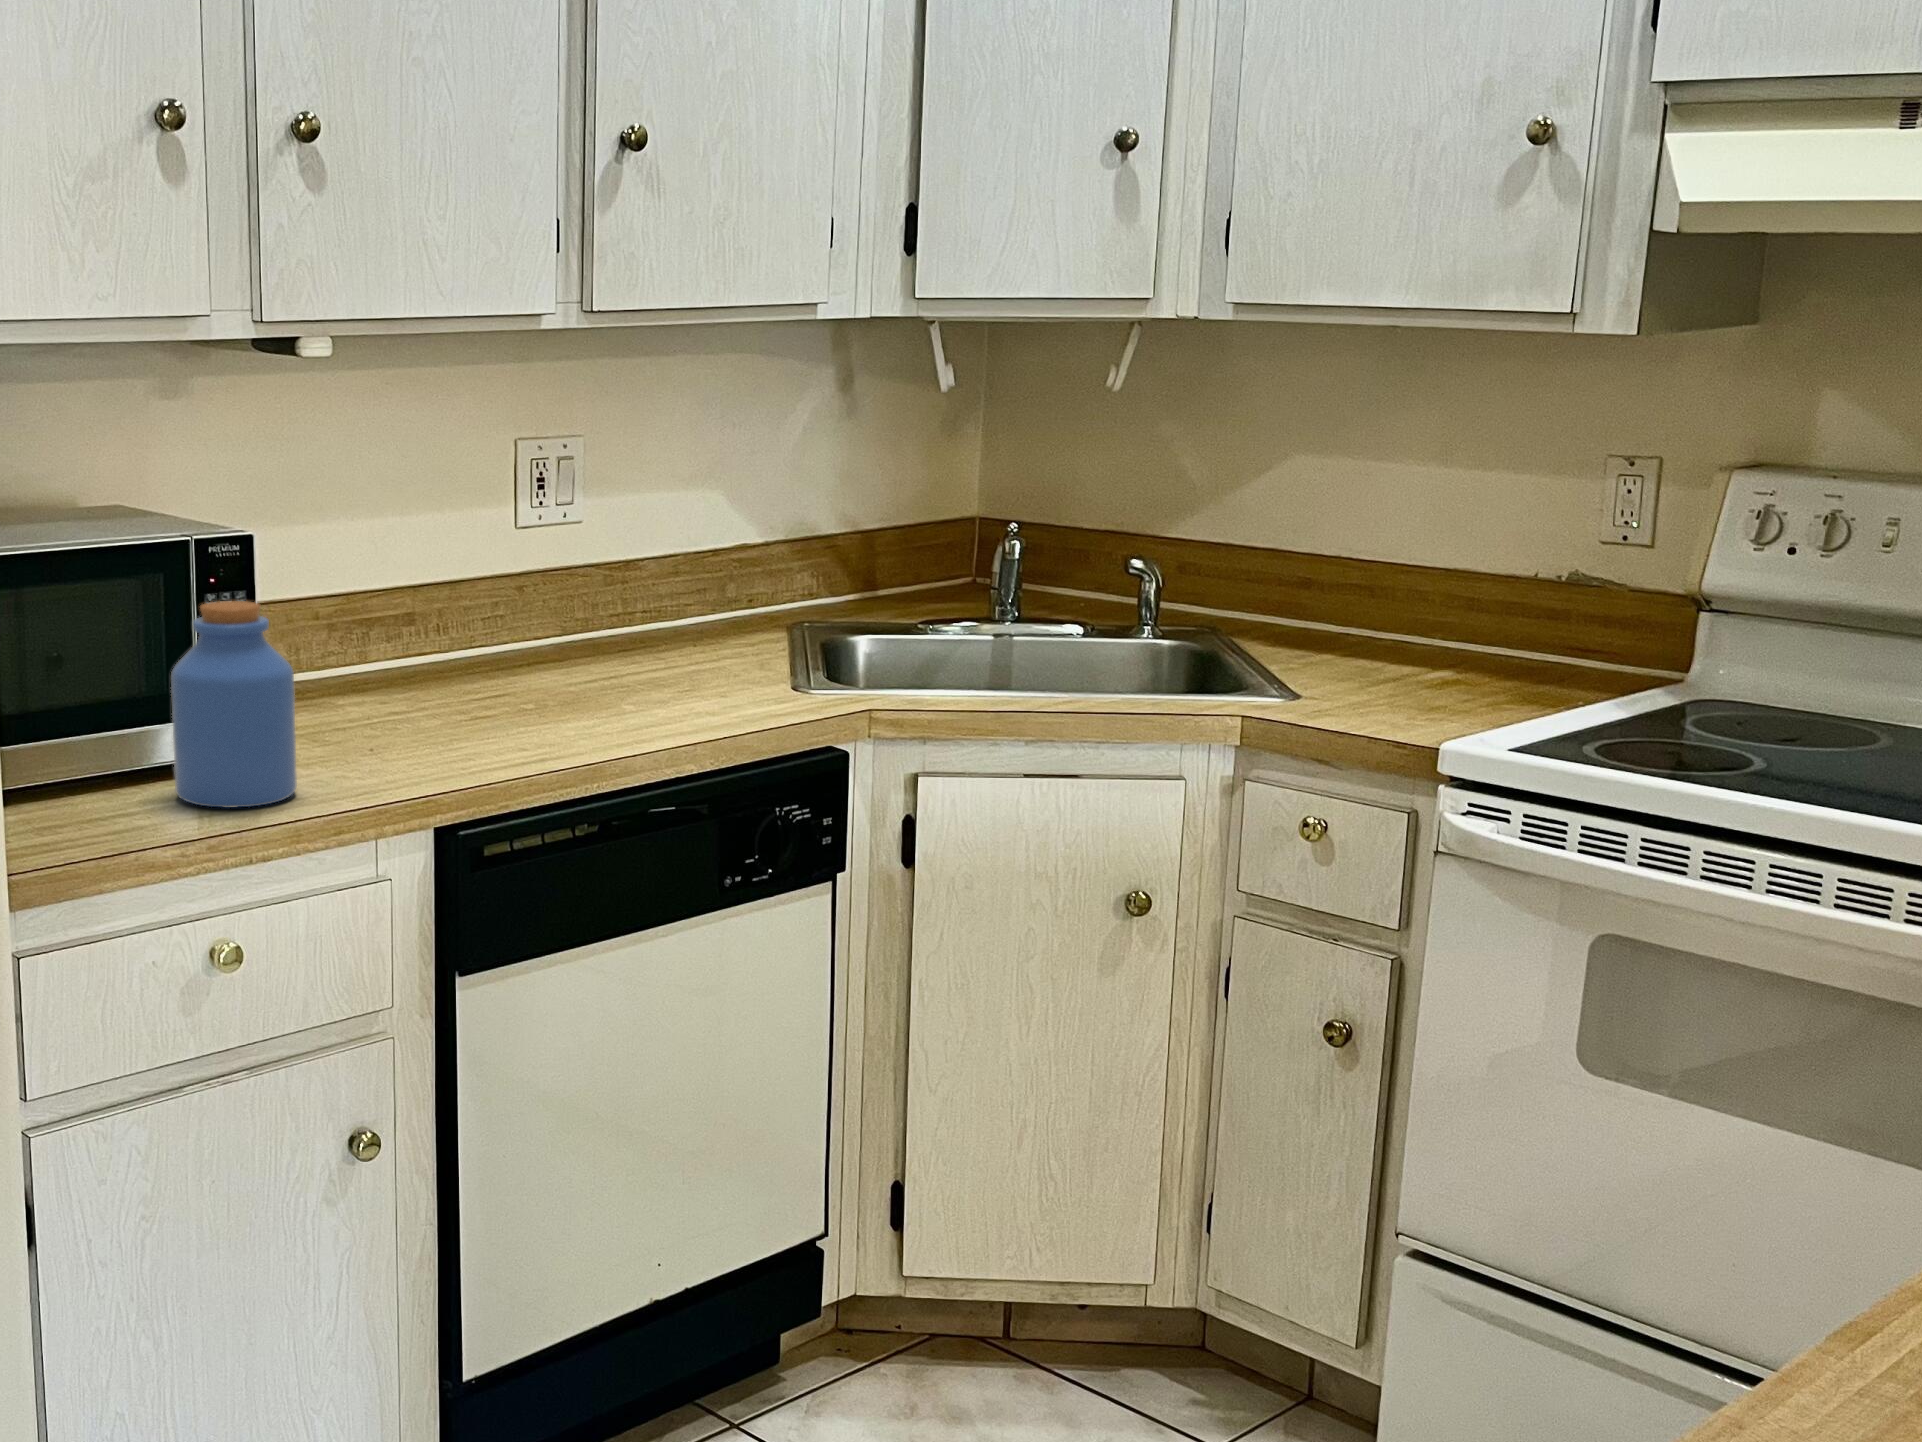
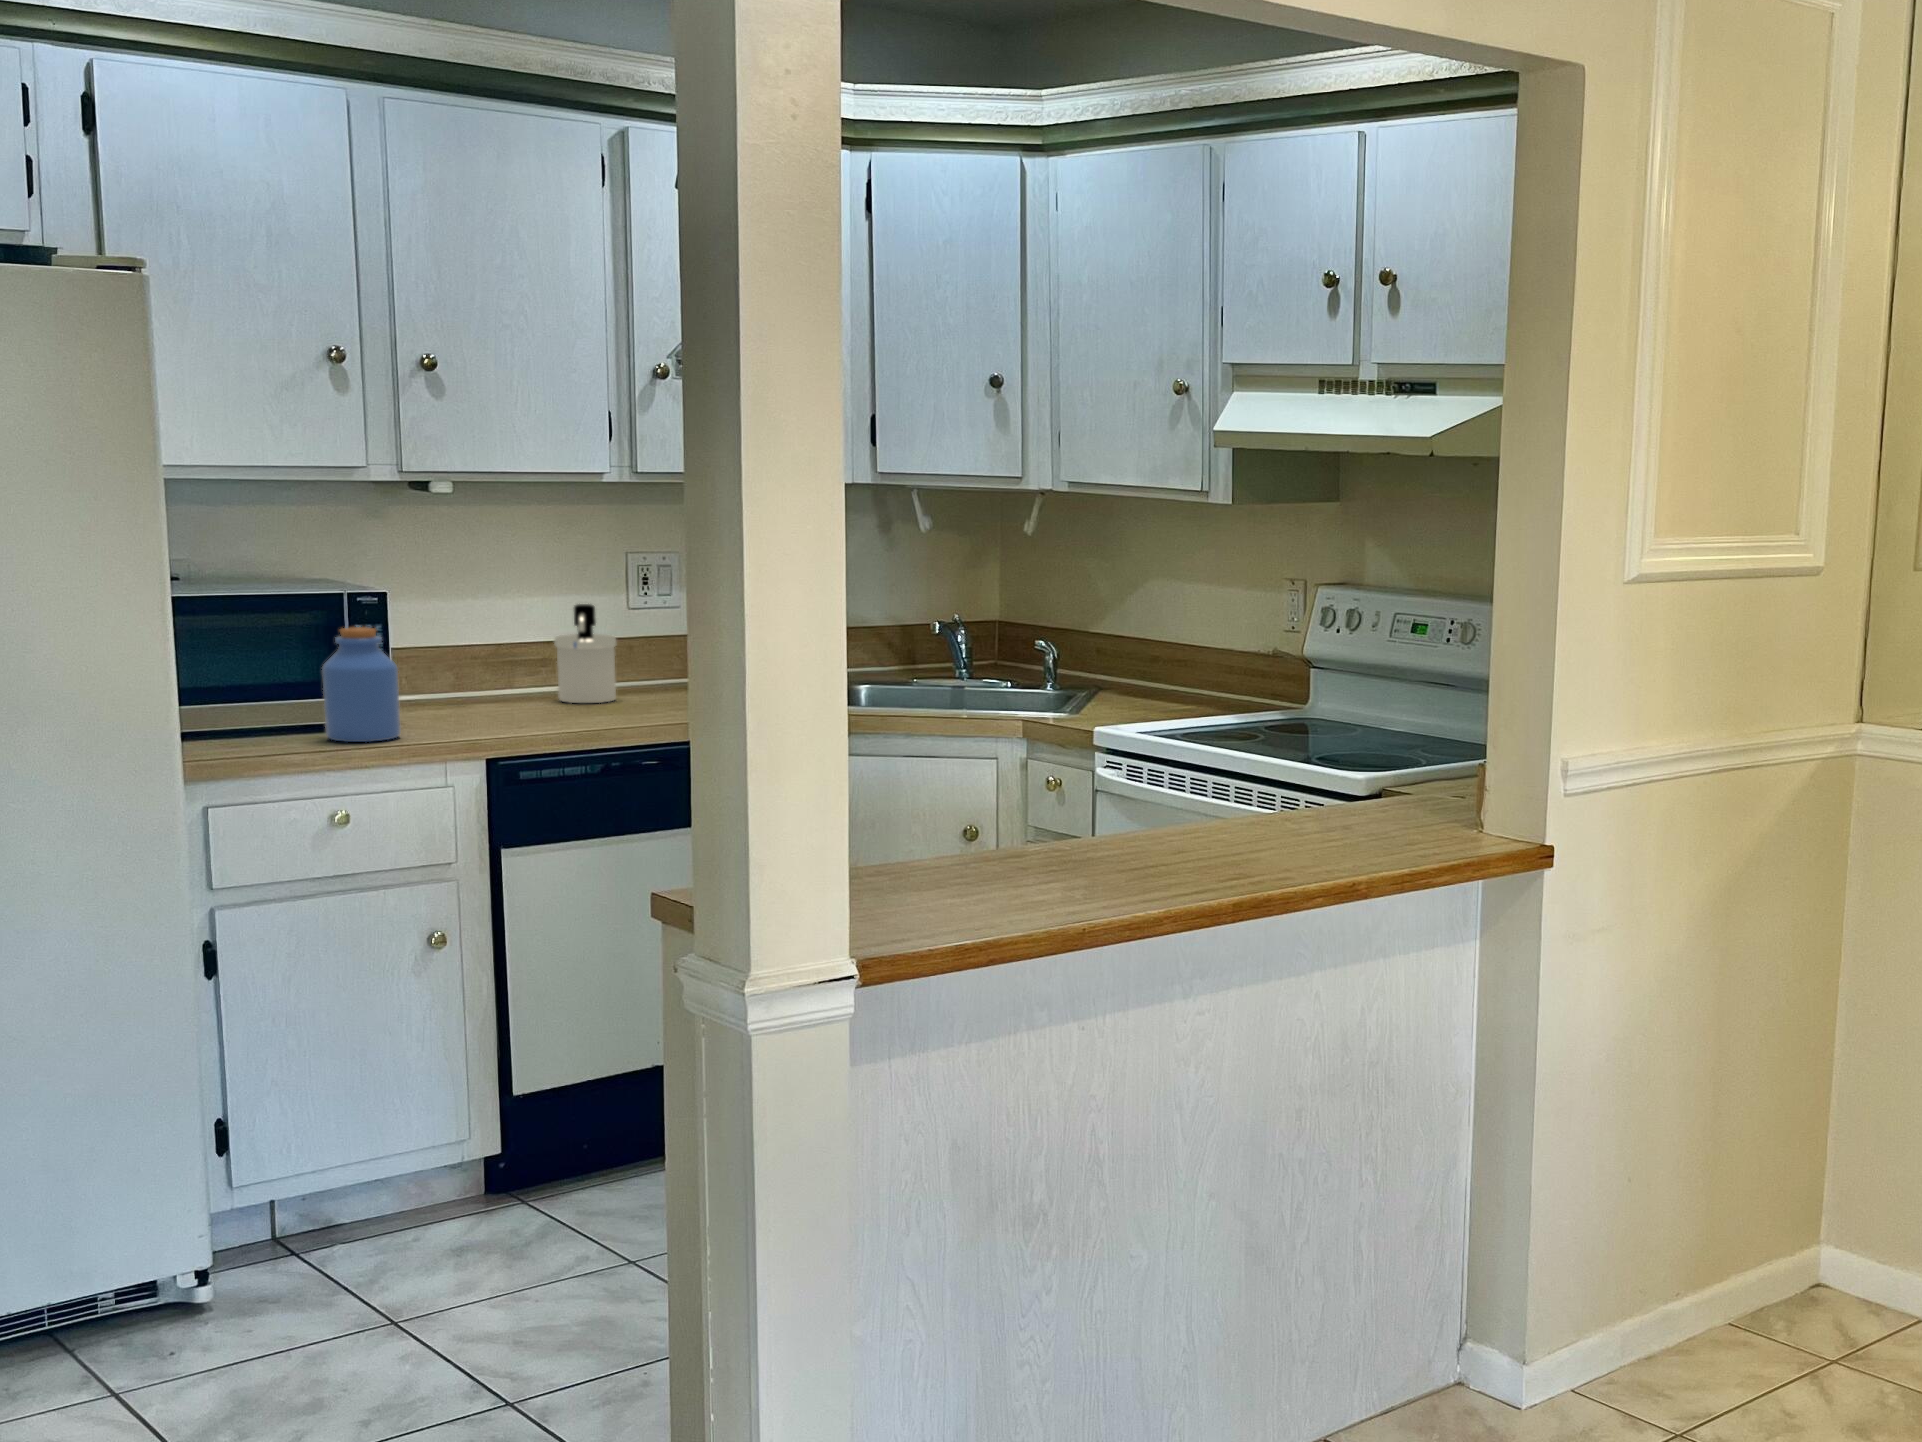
soap dispenser: none [432,529,528,694] -> present [554,604,616,703]

